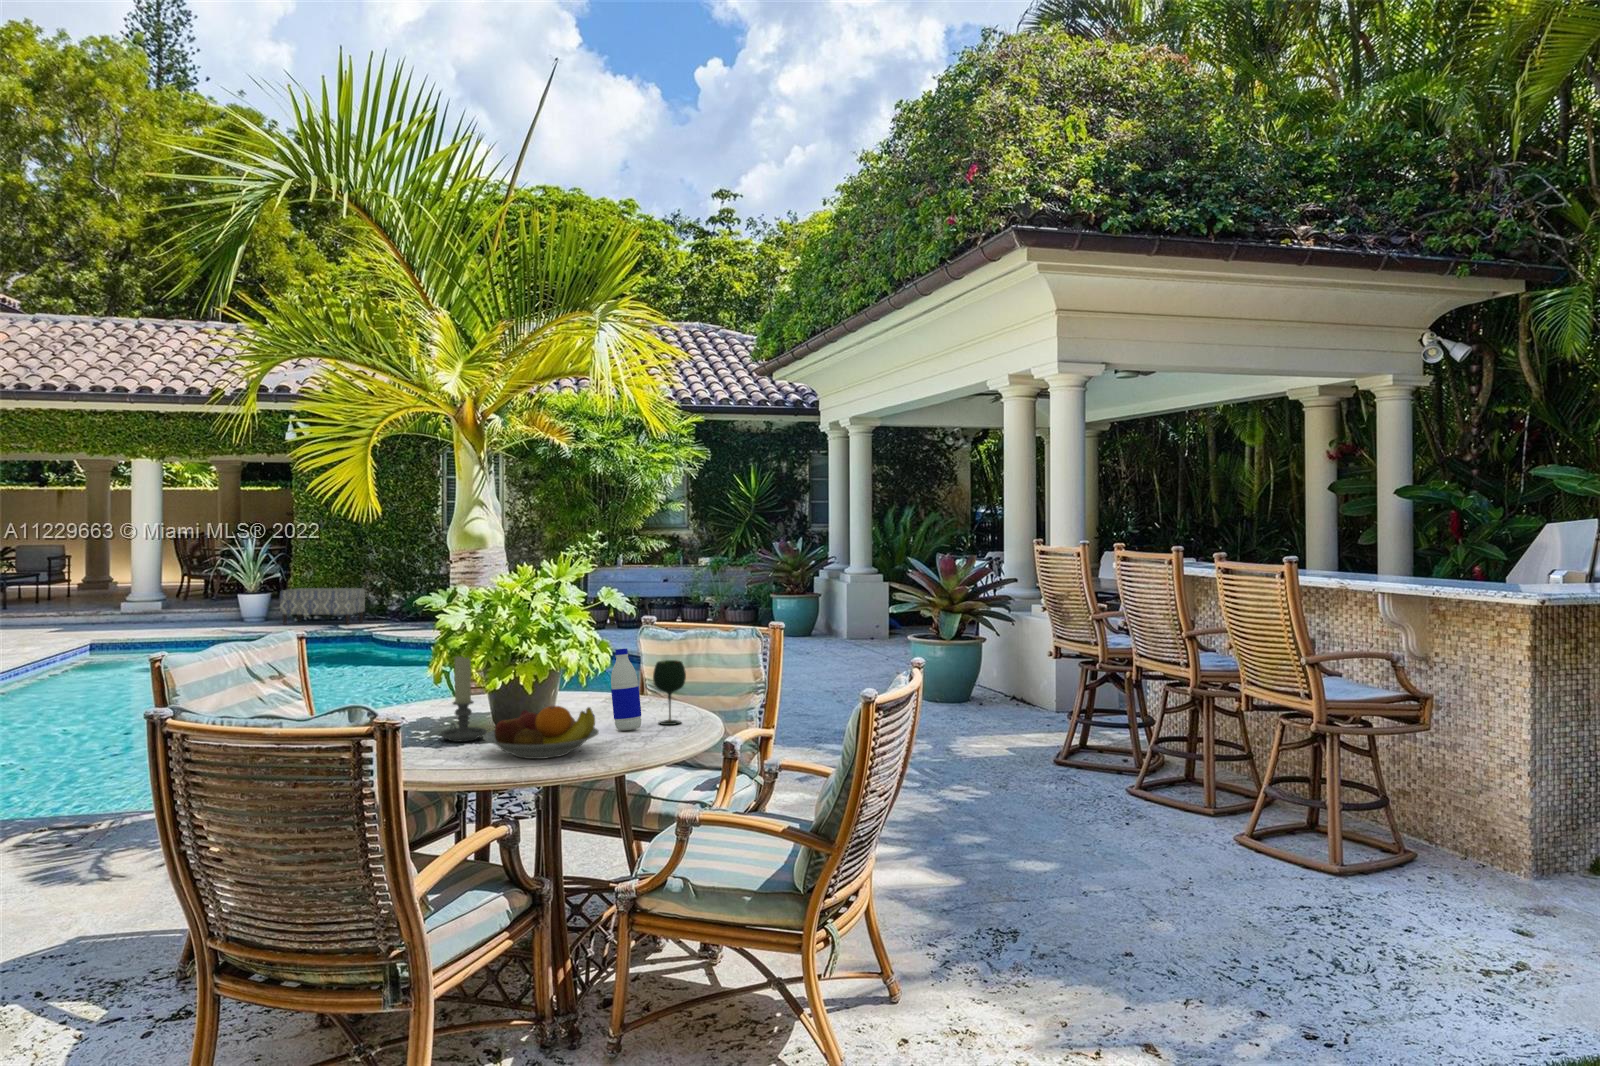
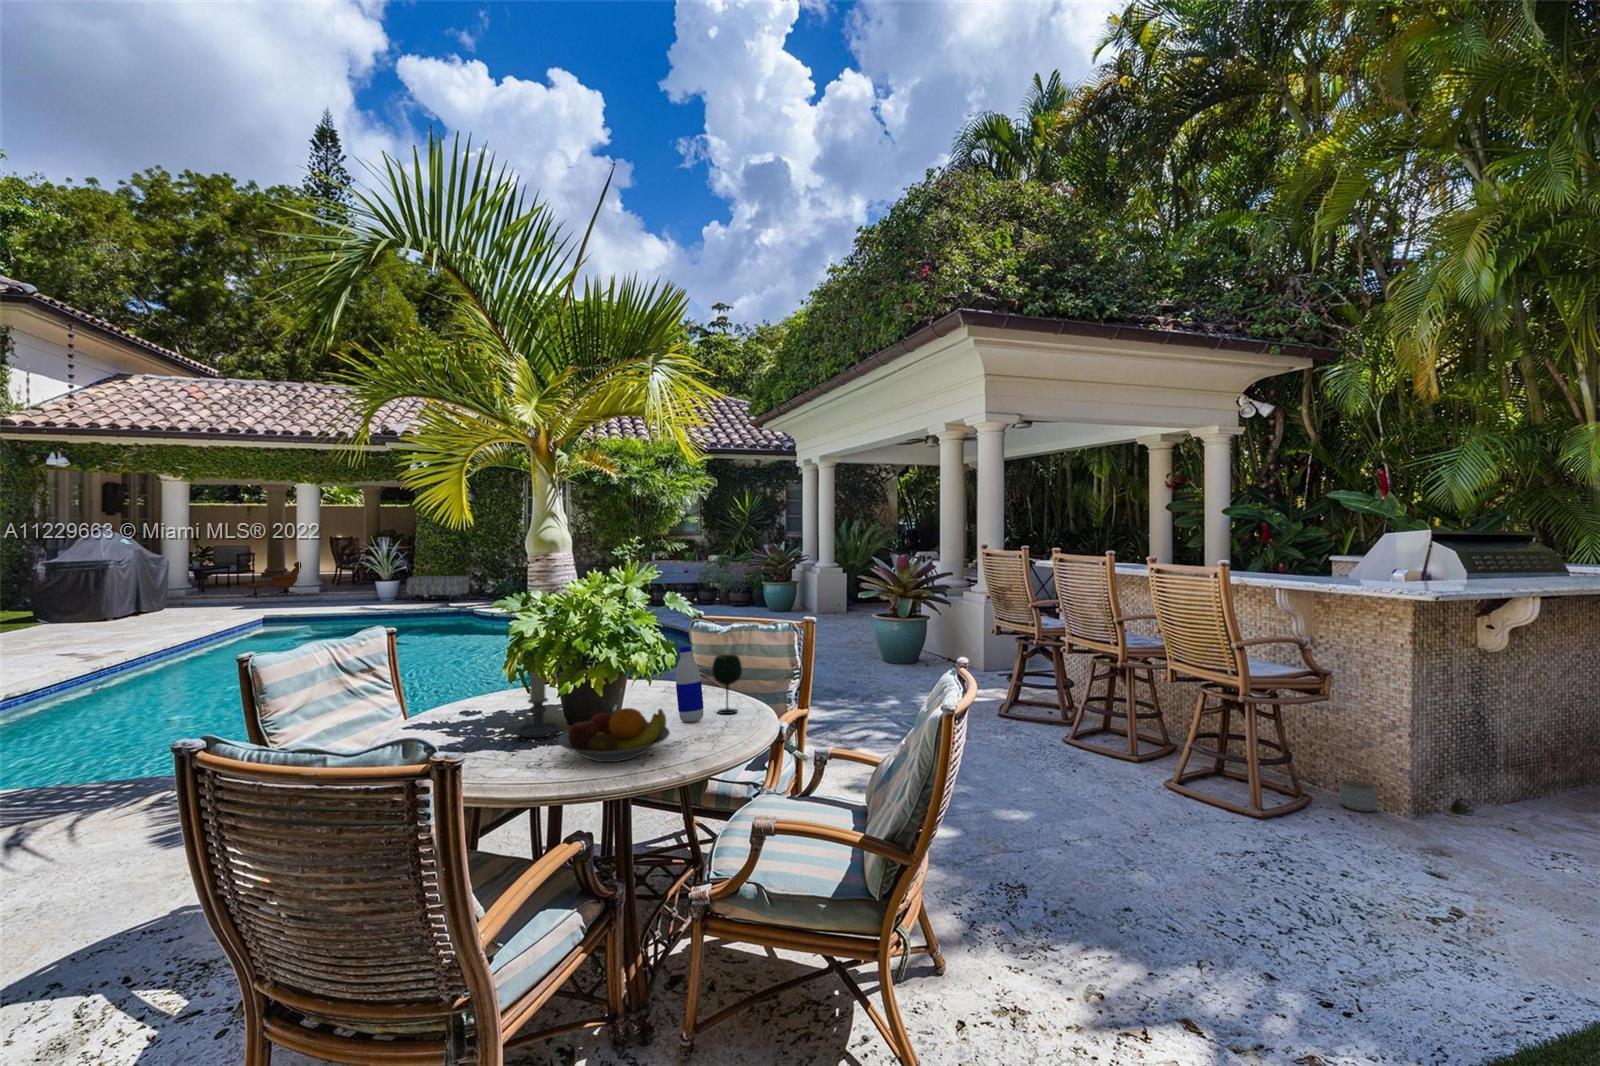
lounge chair: none [61,568,136,618] -> present [246,562,301,597]
planter: none [1450,833,1493,871] -> present [1340,779,1377,812]

